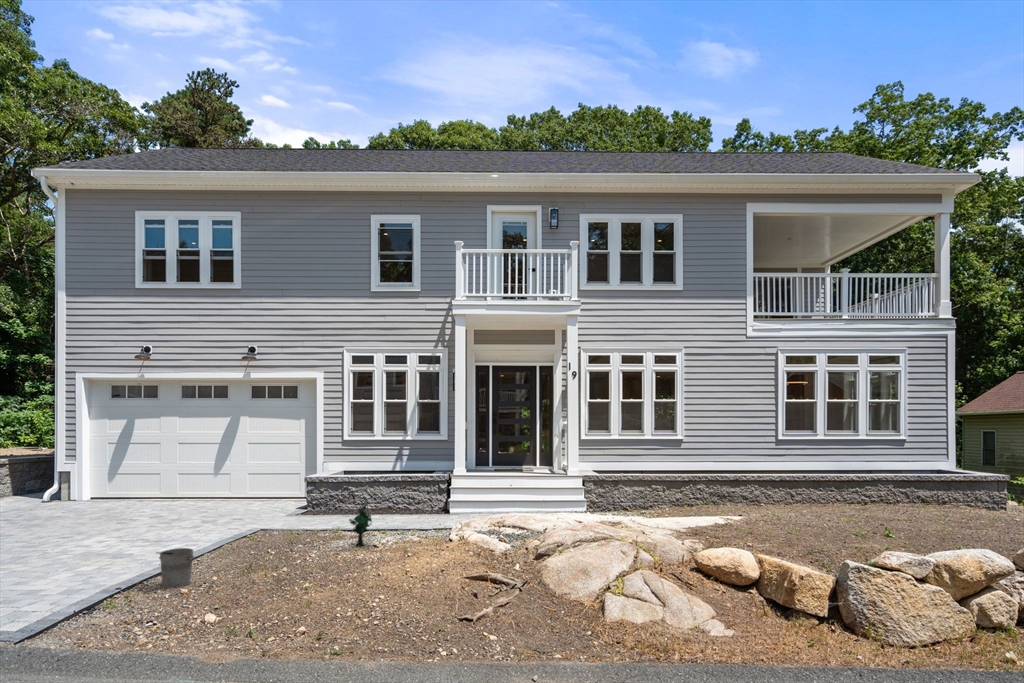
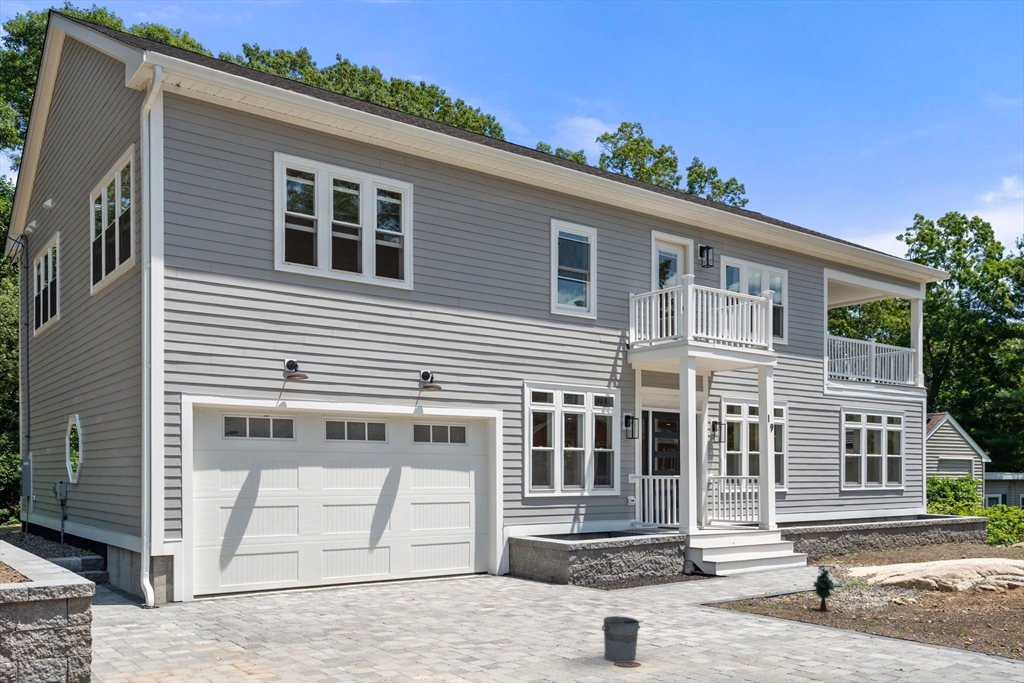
bucket: present [159,548,194,588] -> present [602,616,640,663]

